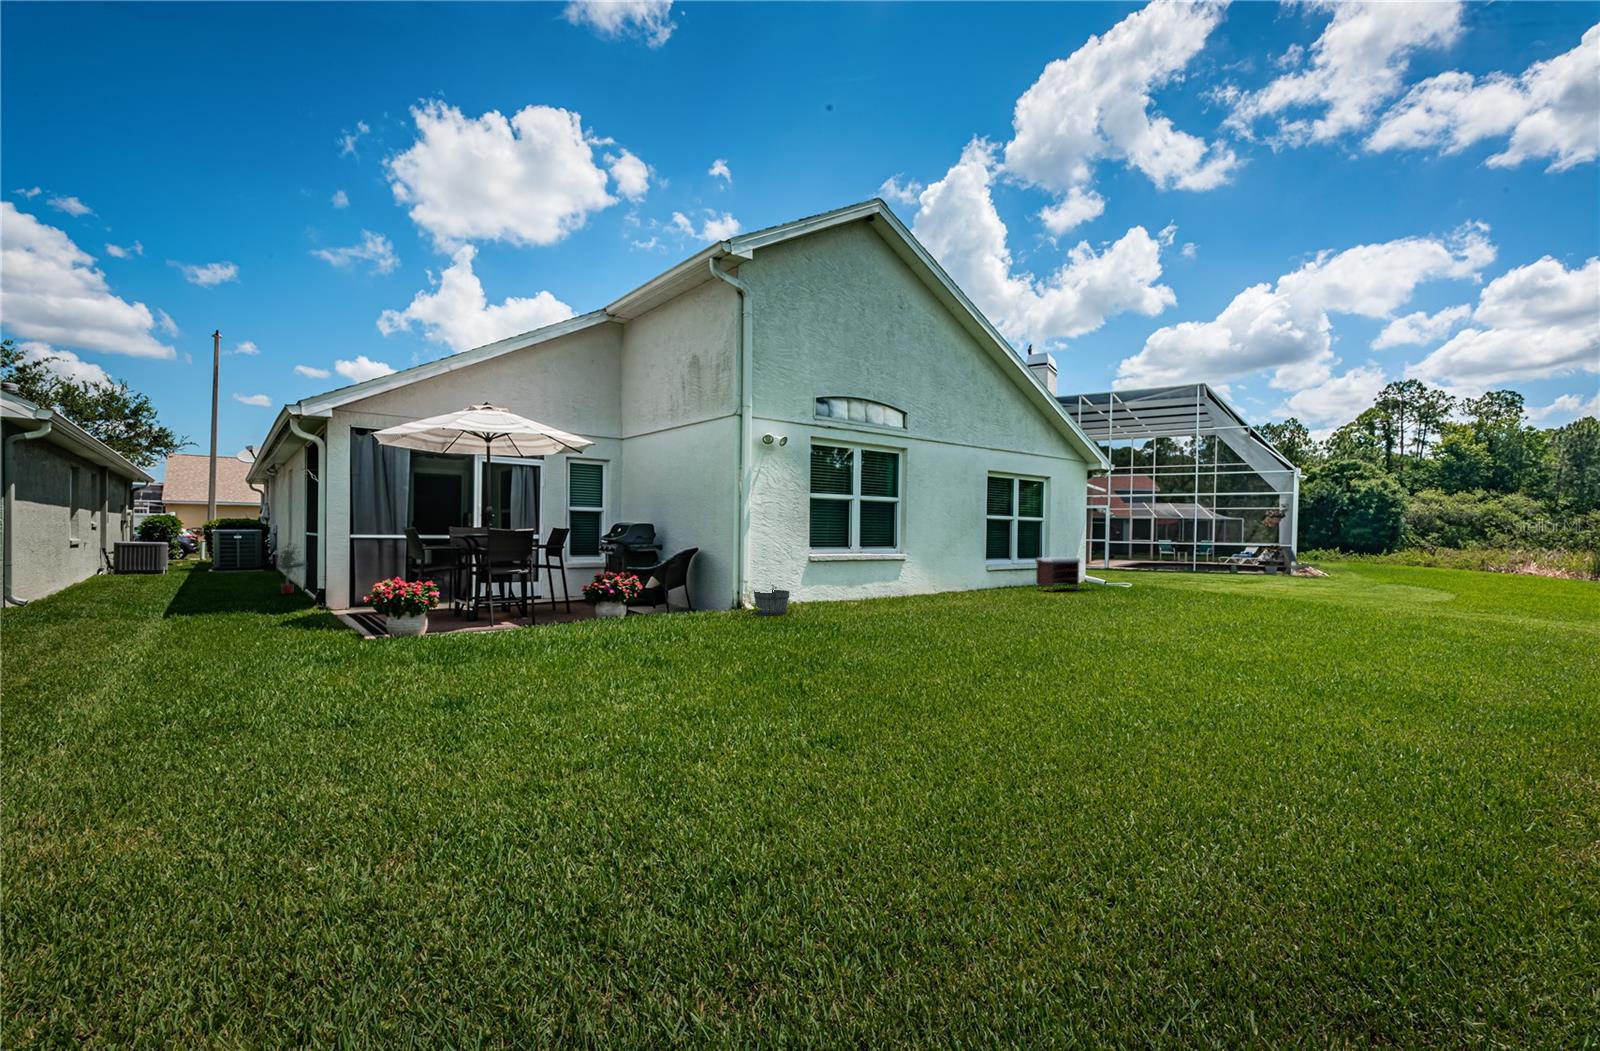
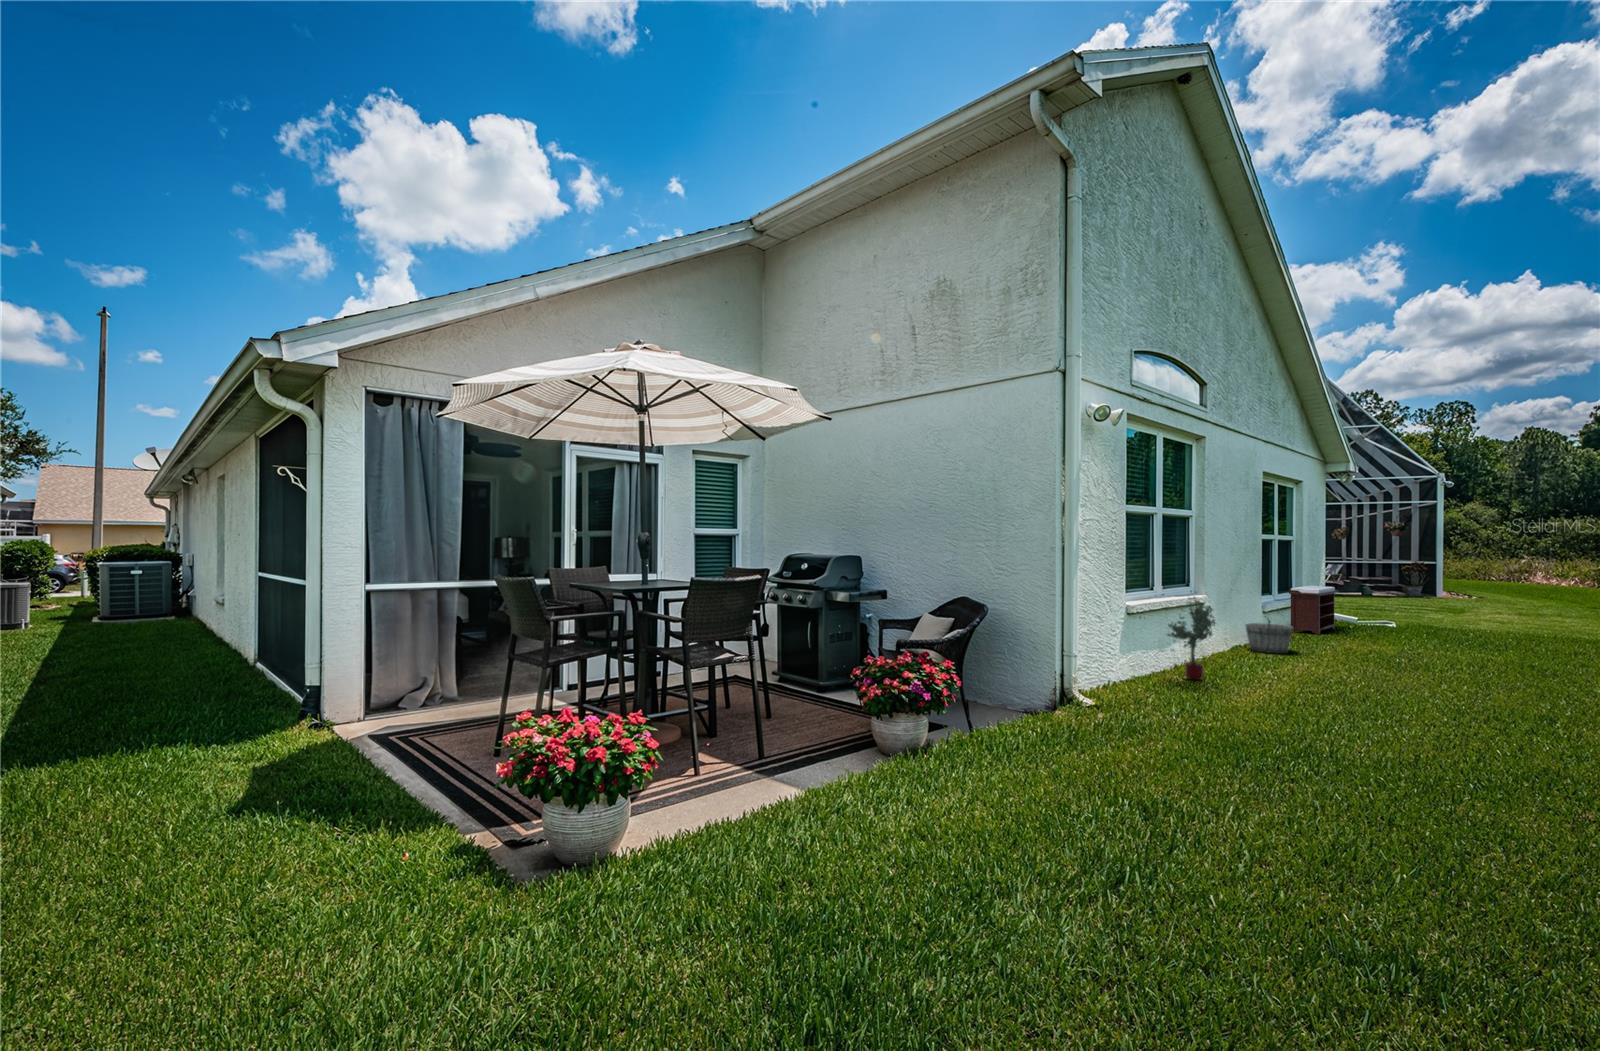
potted tree: present [278,544,308,594] -> present [1168,596,1216,680]
lounge chair: present [1283,549,1319,578] -> none [1438,565,1482,598]
wooden bucket: present [754,583,790,615] -> present [1246,618,1293,653]

